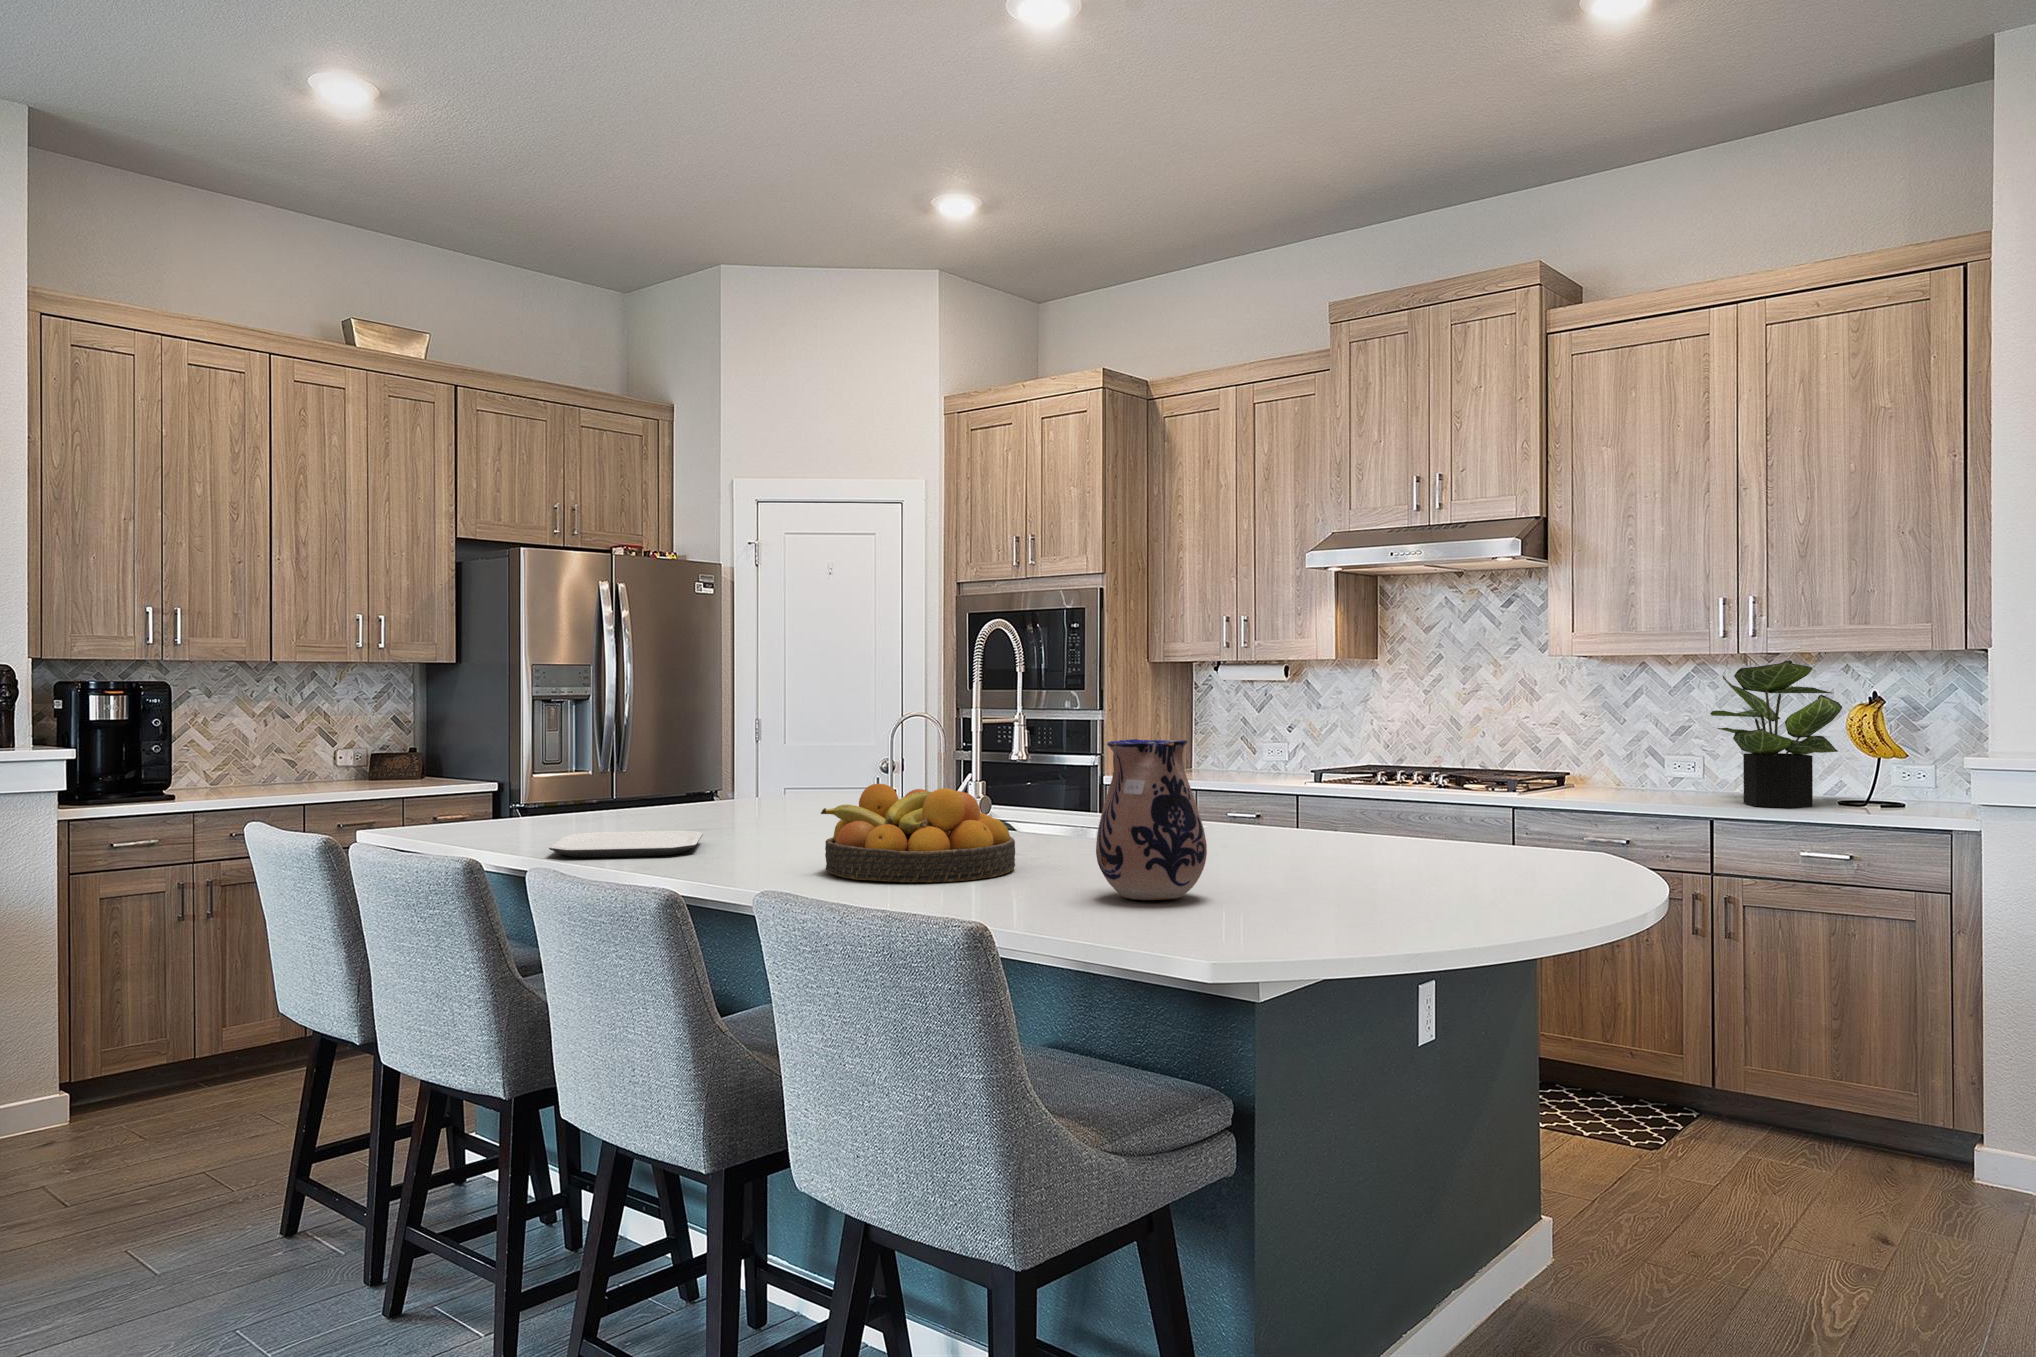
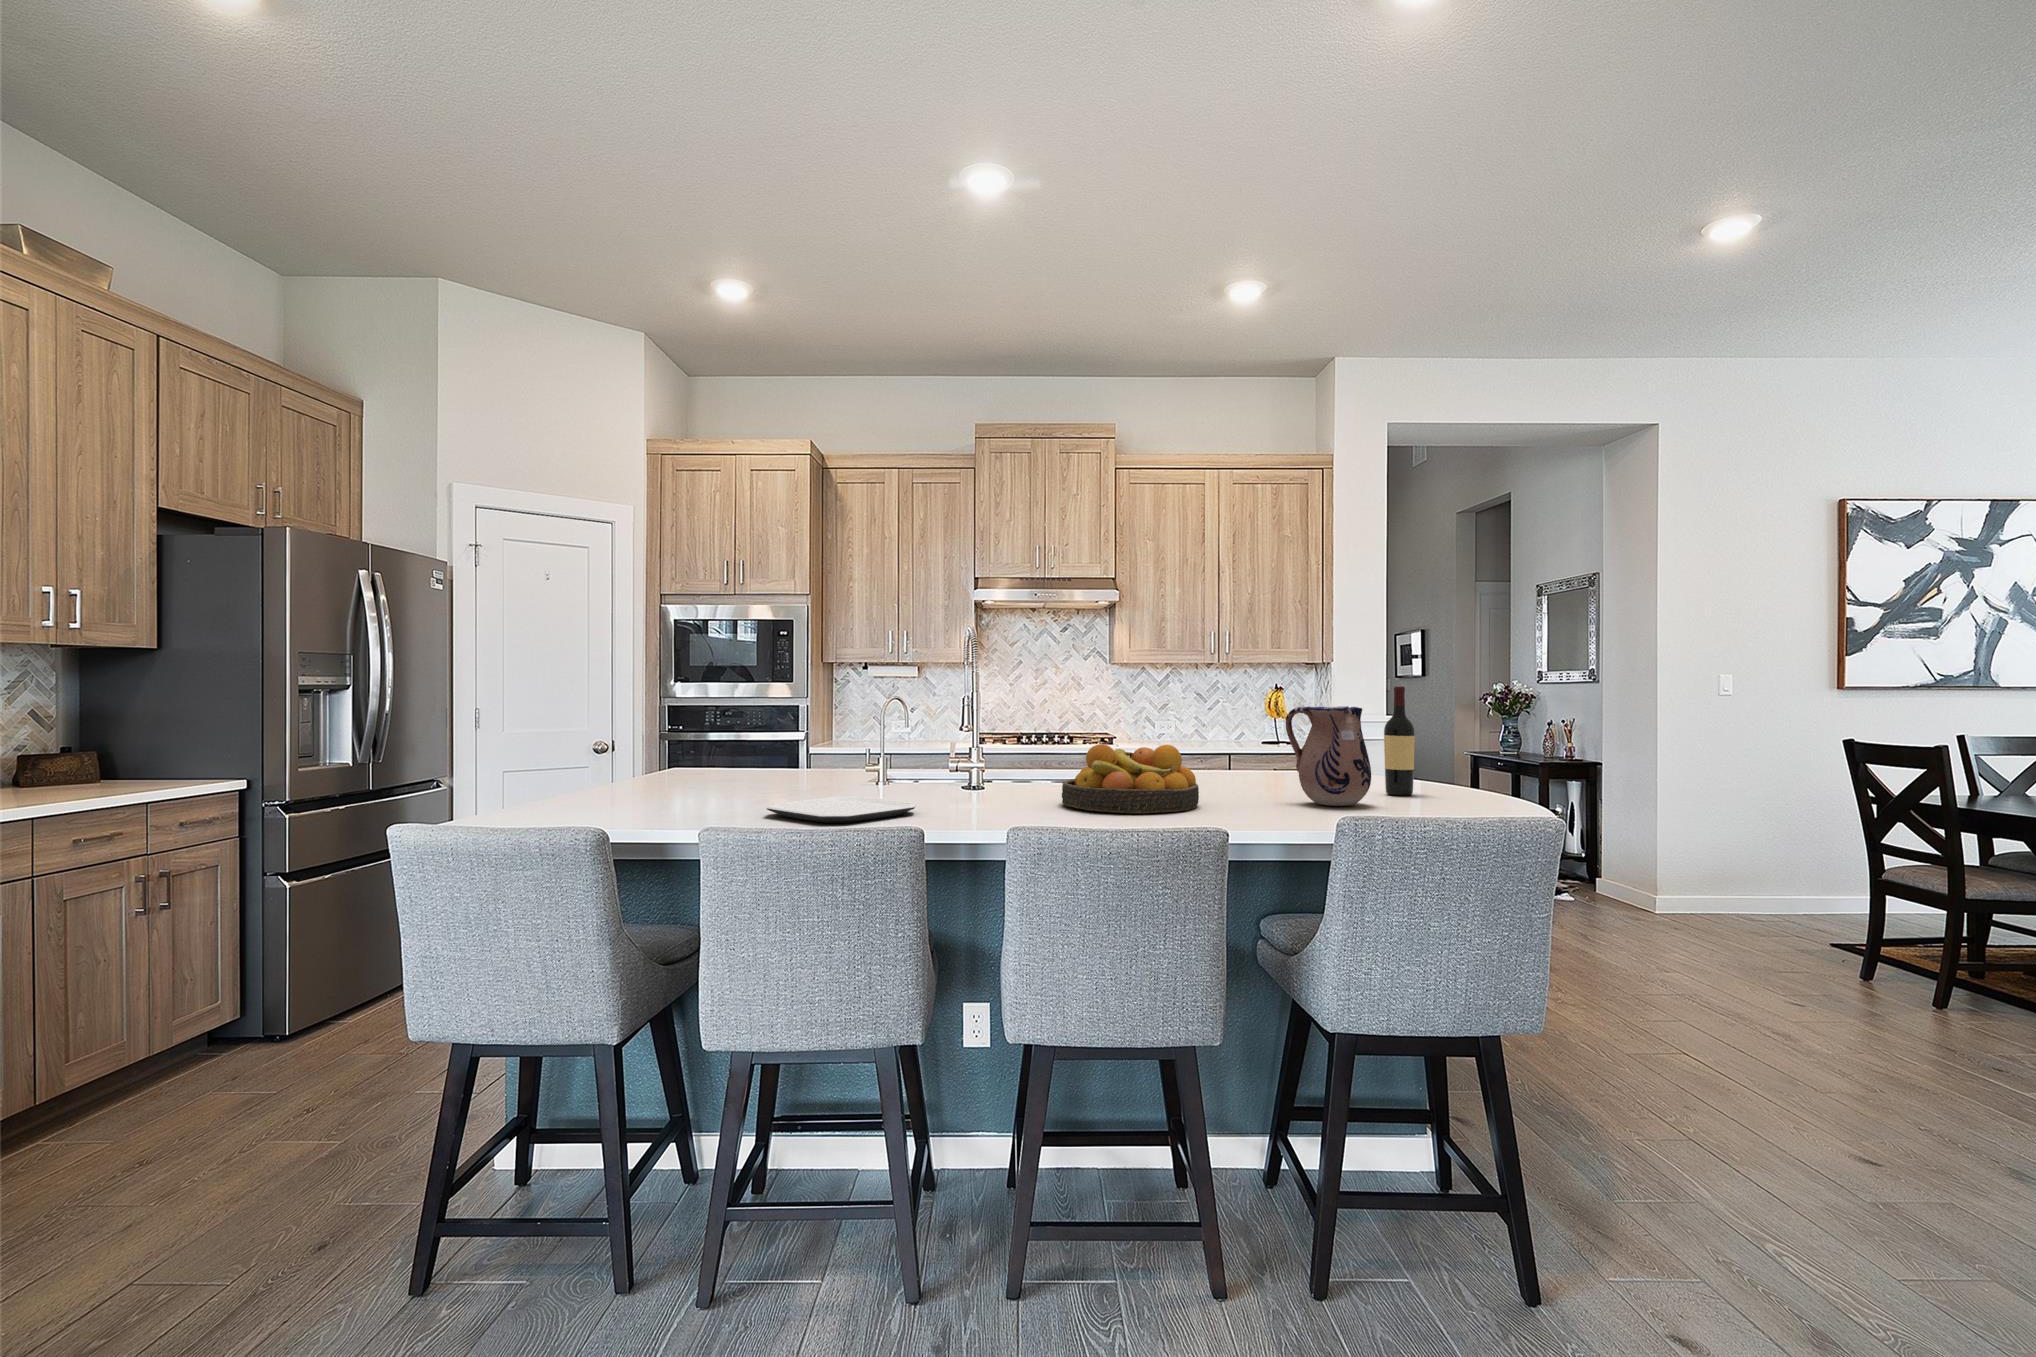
potted plant: present [1710,661,1842,808] -> none [1202,667,1273,746]
wine bottle: none [1331,708,1383,899] -> present [1384,686,1415,796]

